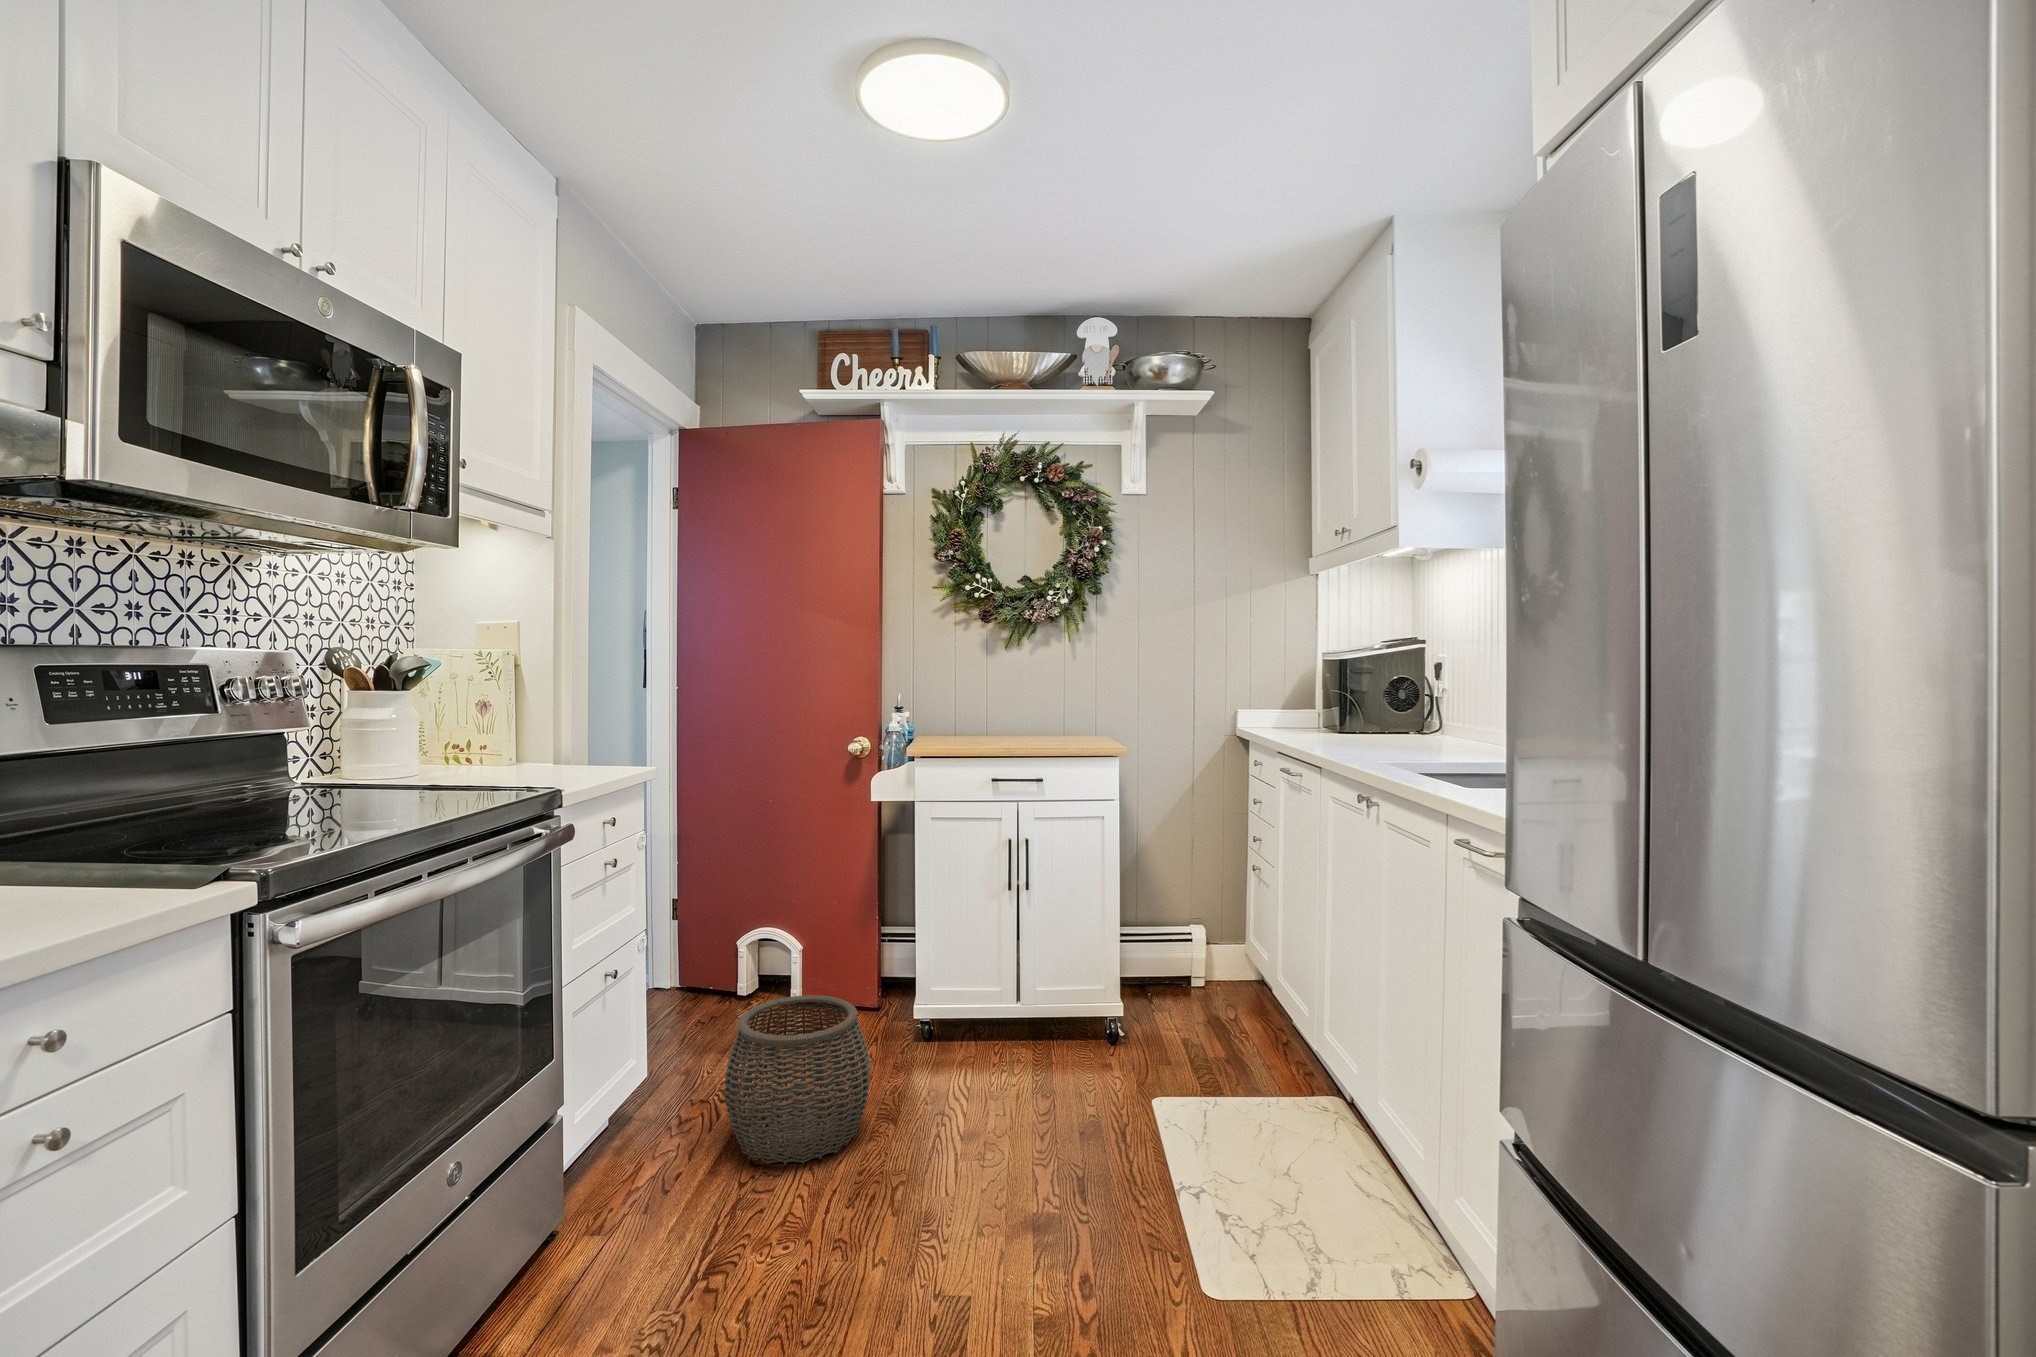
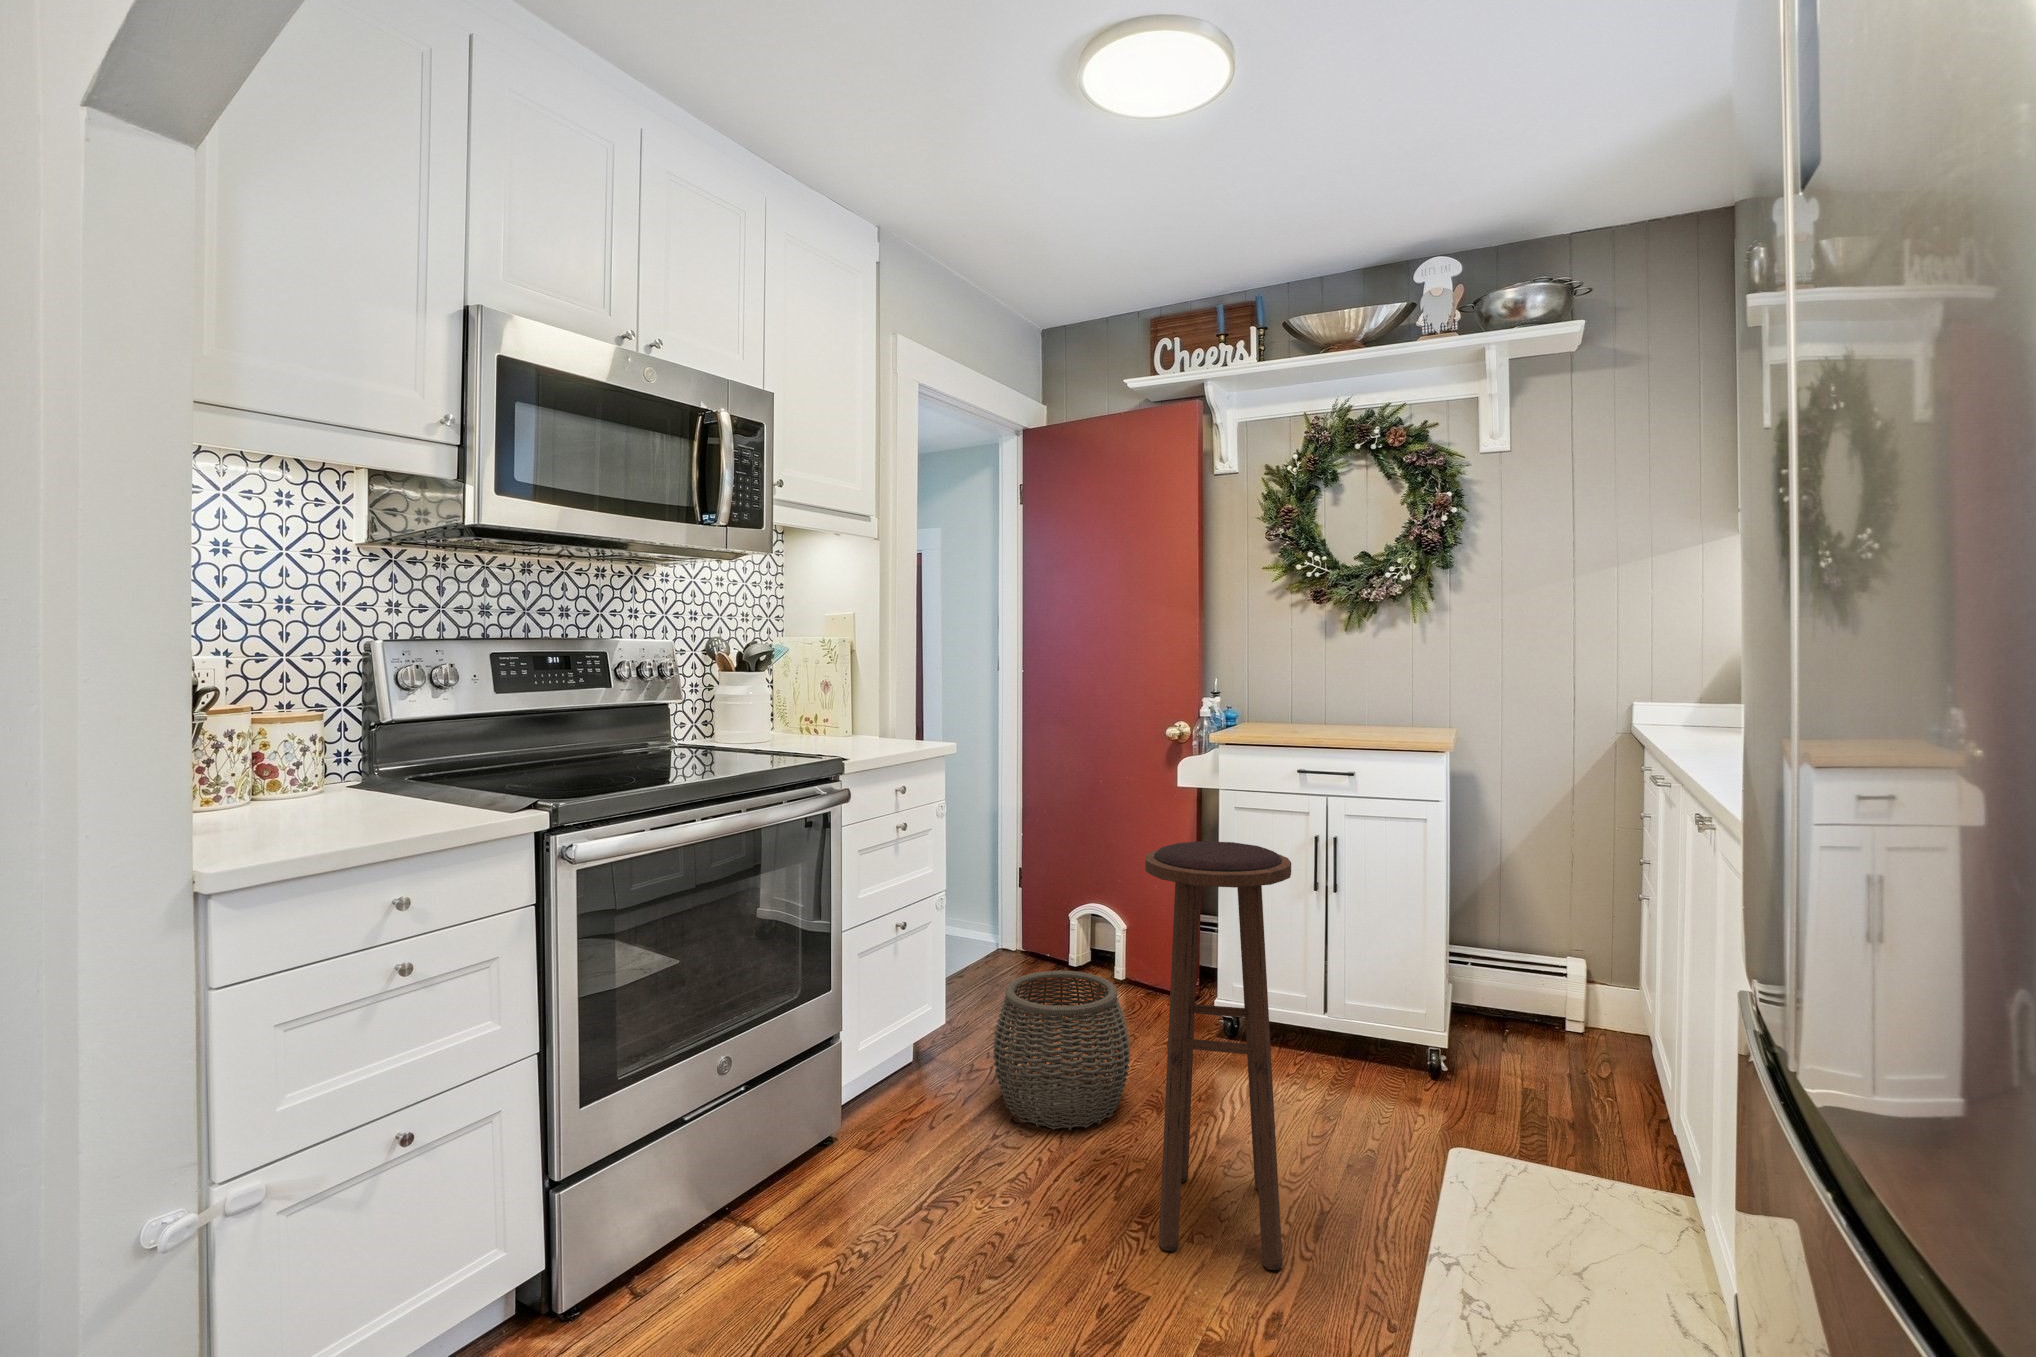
stool: none [929,850,1069,1249] -> present [1145,841,1291,1270]

